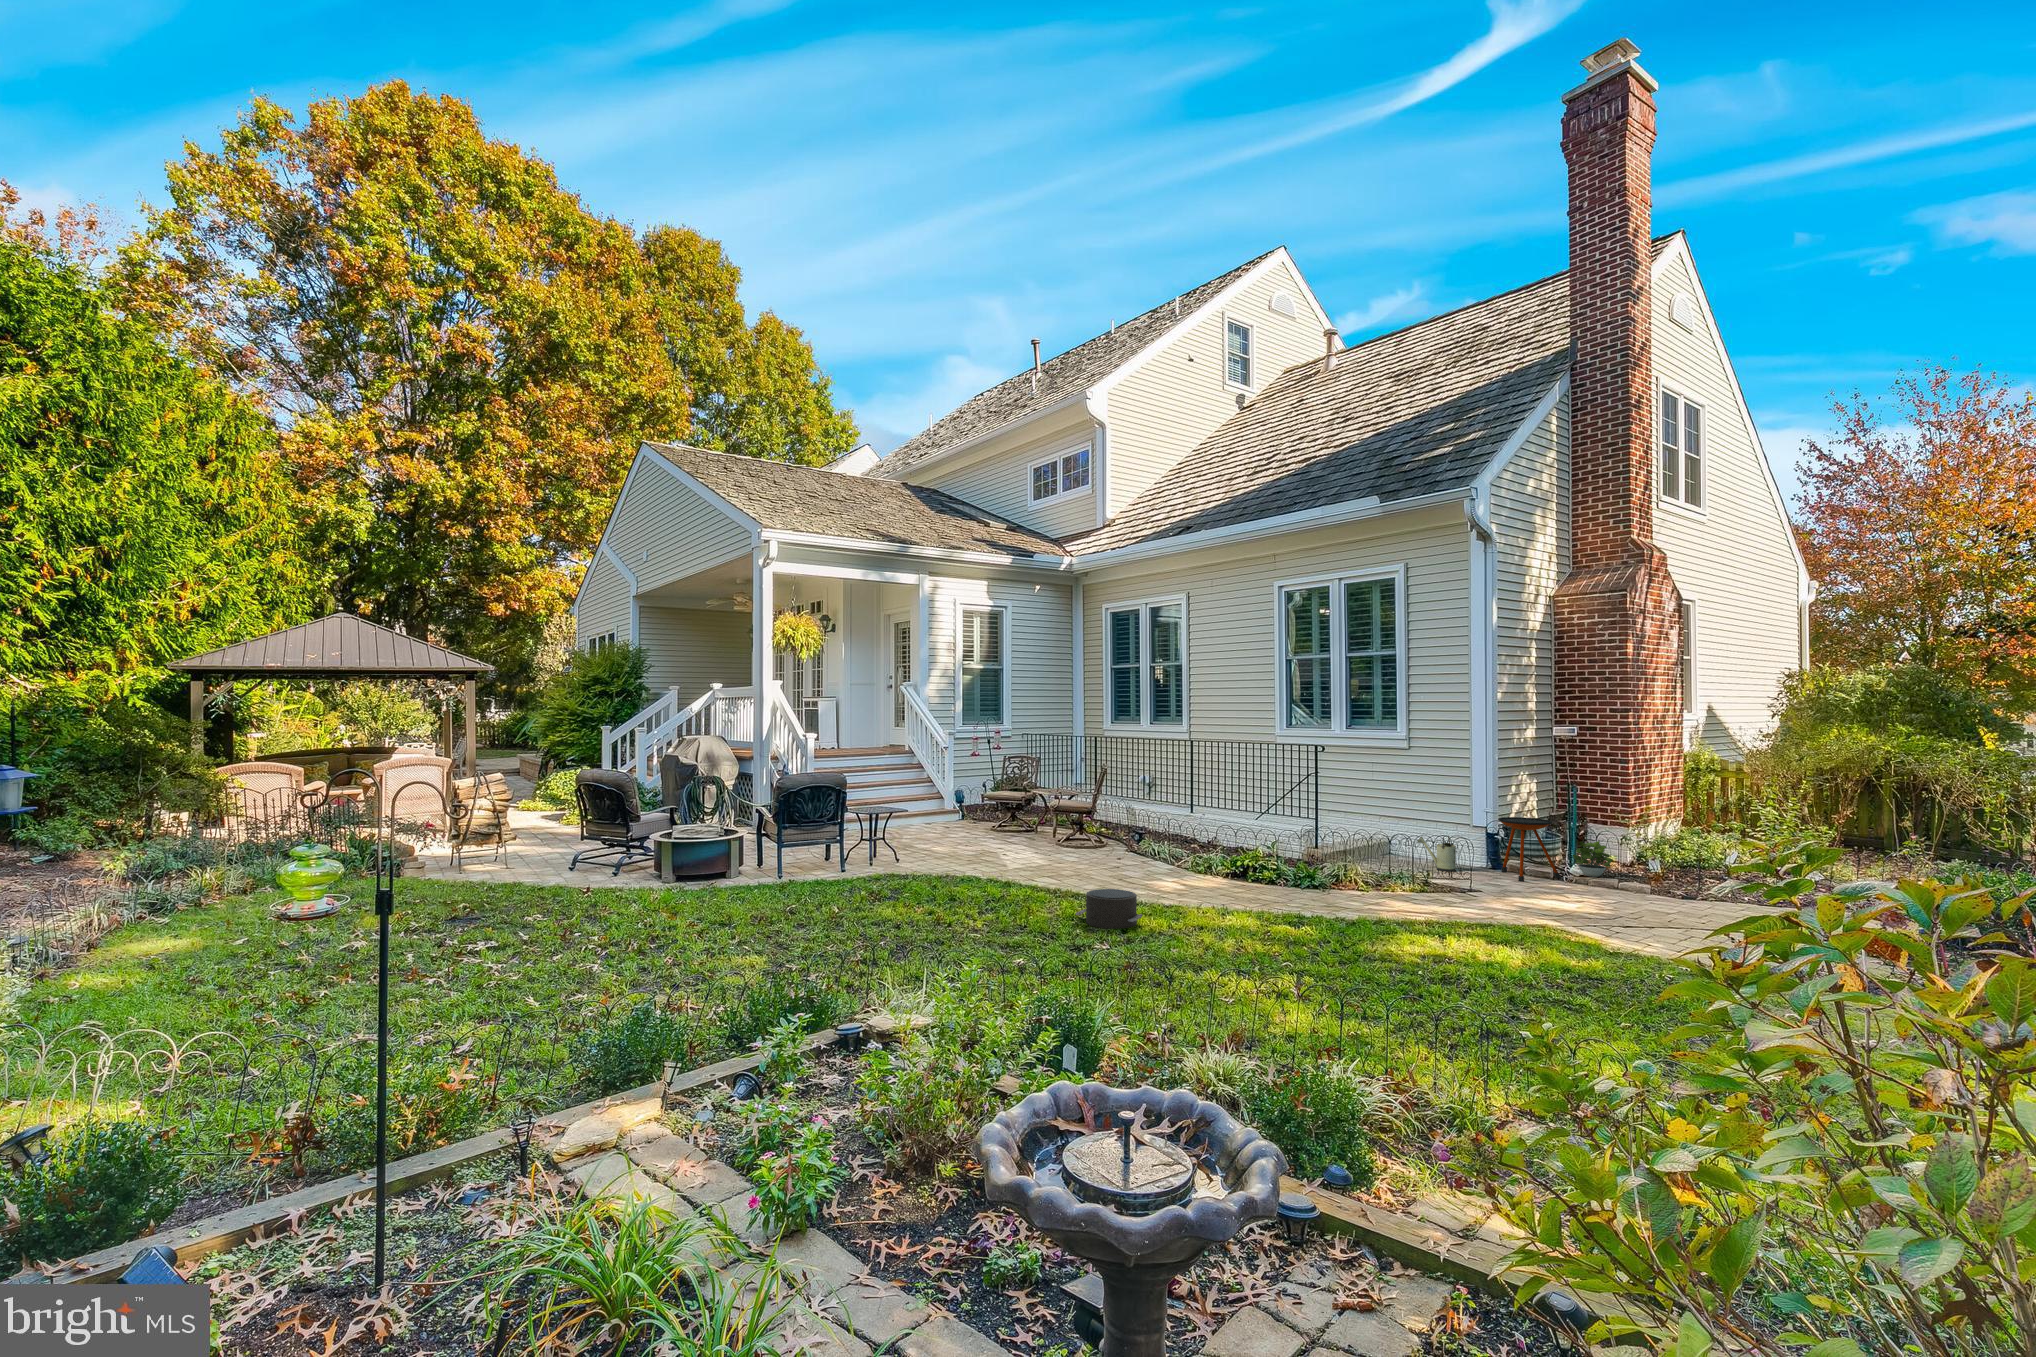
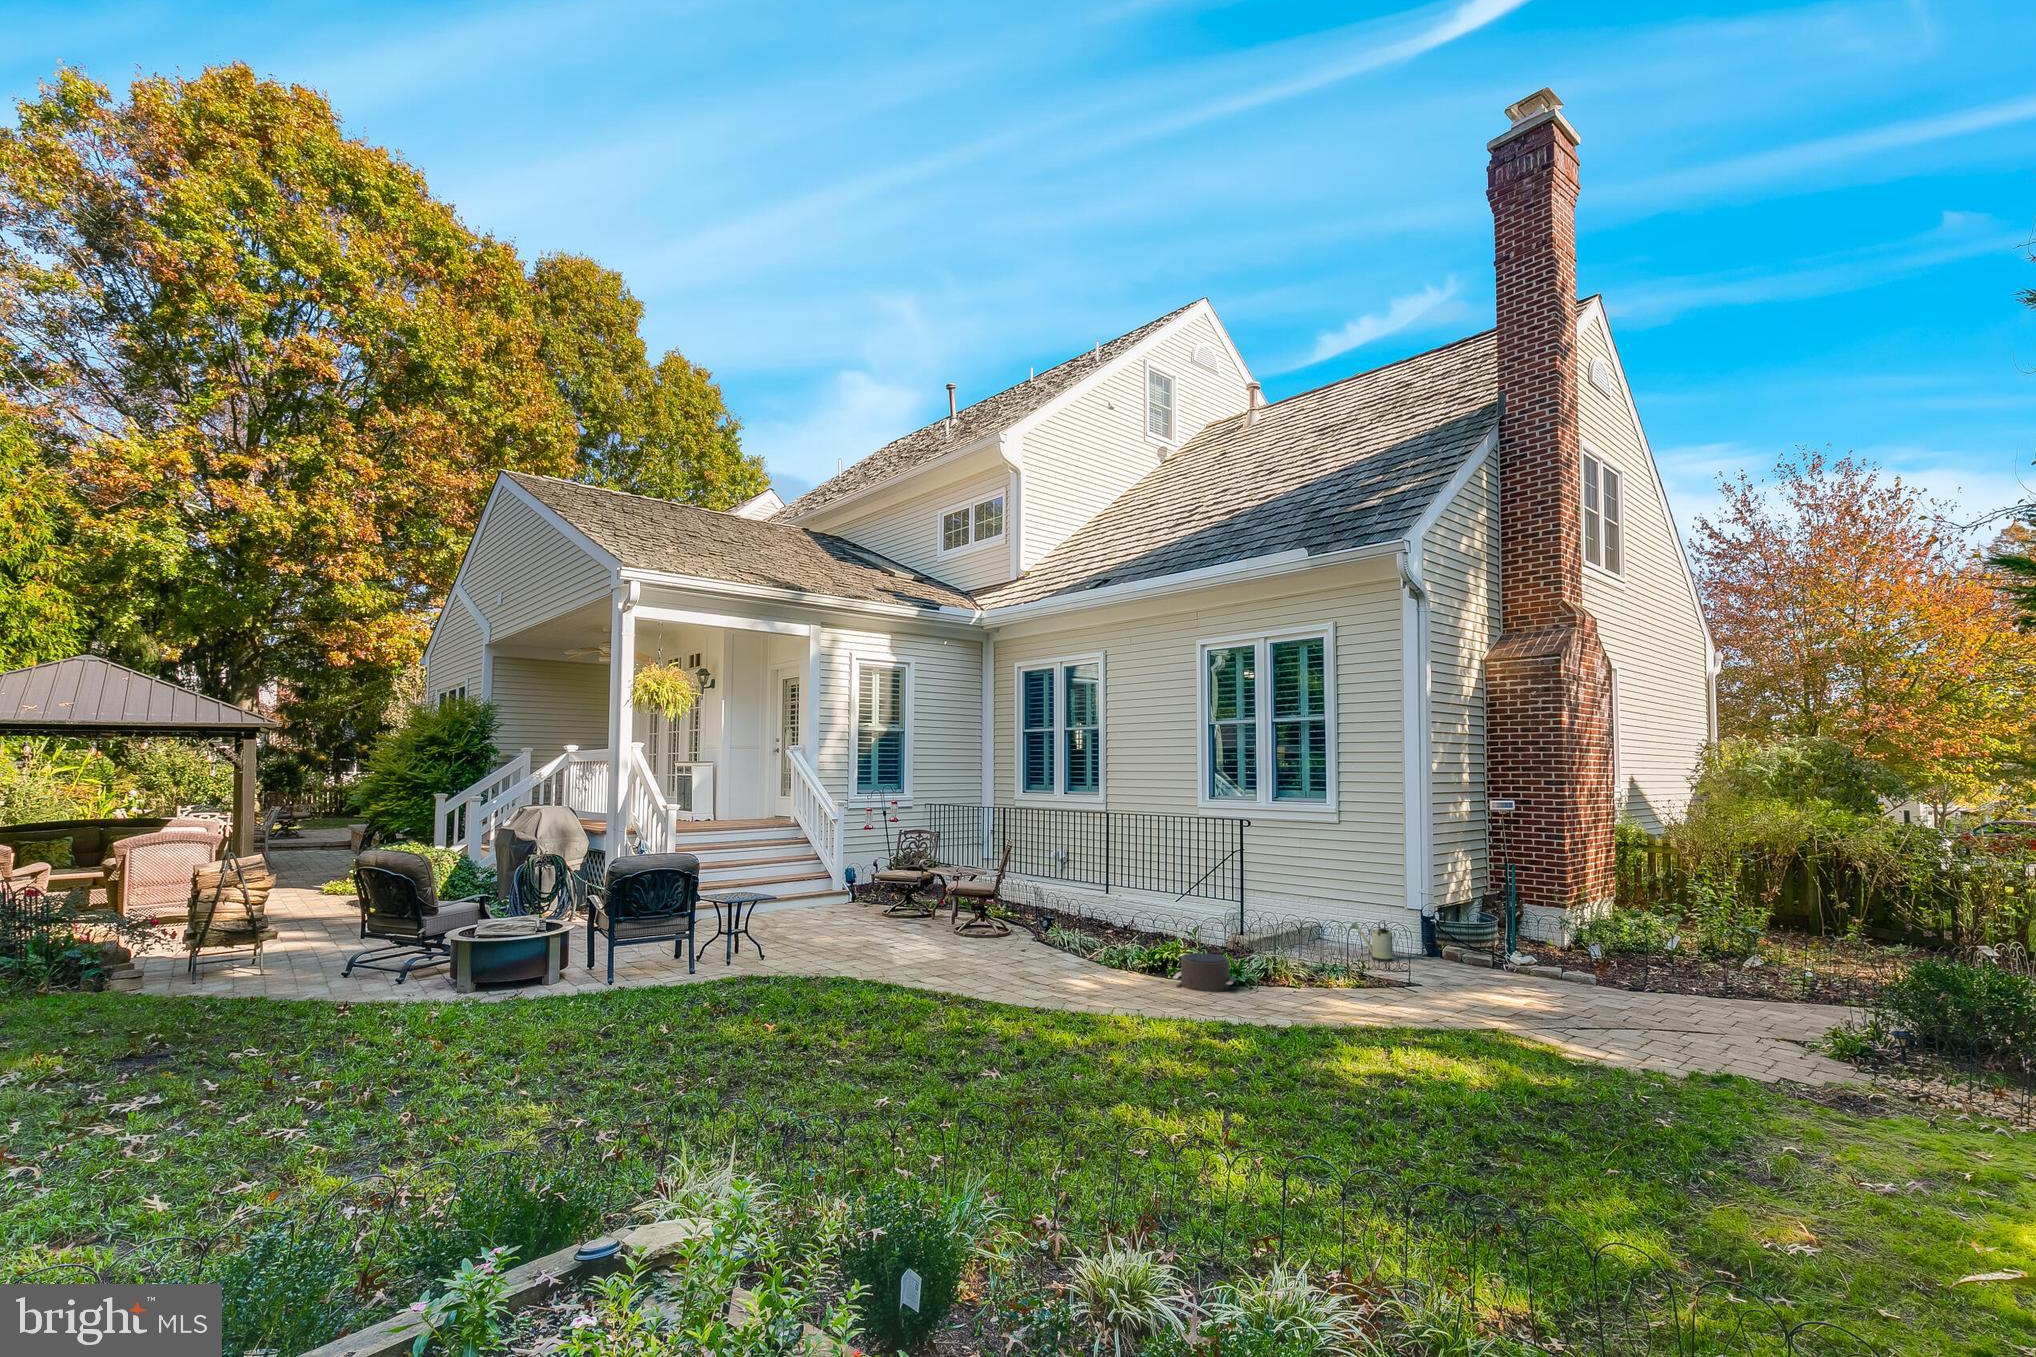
side table: present [1498,817,1560,882] -> none [1437,900,1504,974]
potted plant: present [1573,841,1613,877] -> none [1514,926,1558,966]
pouf: present [1076,889,1143,929] -> present [1173,953,1235,991]

